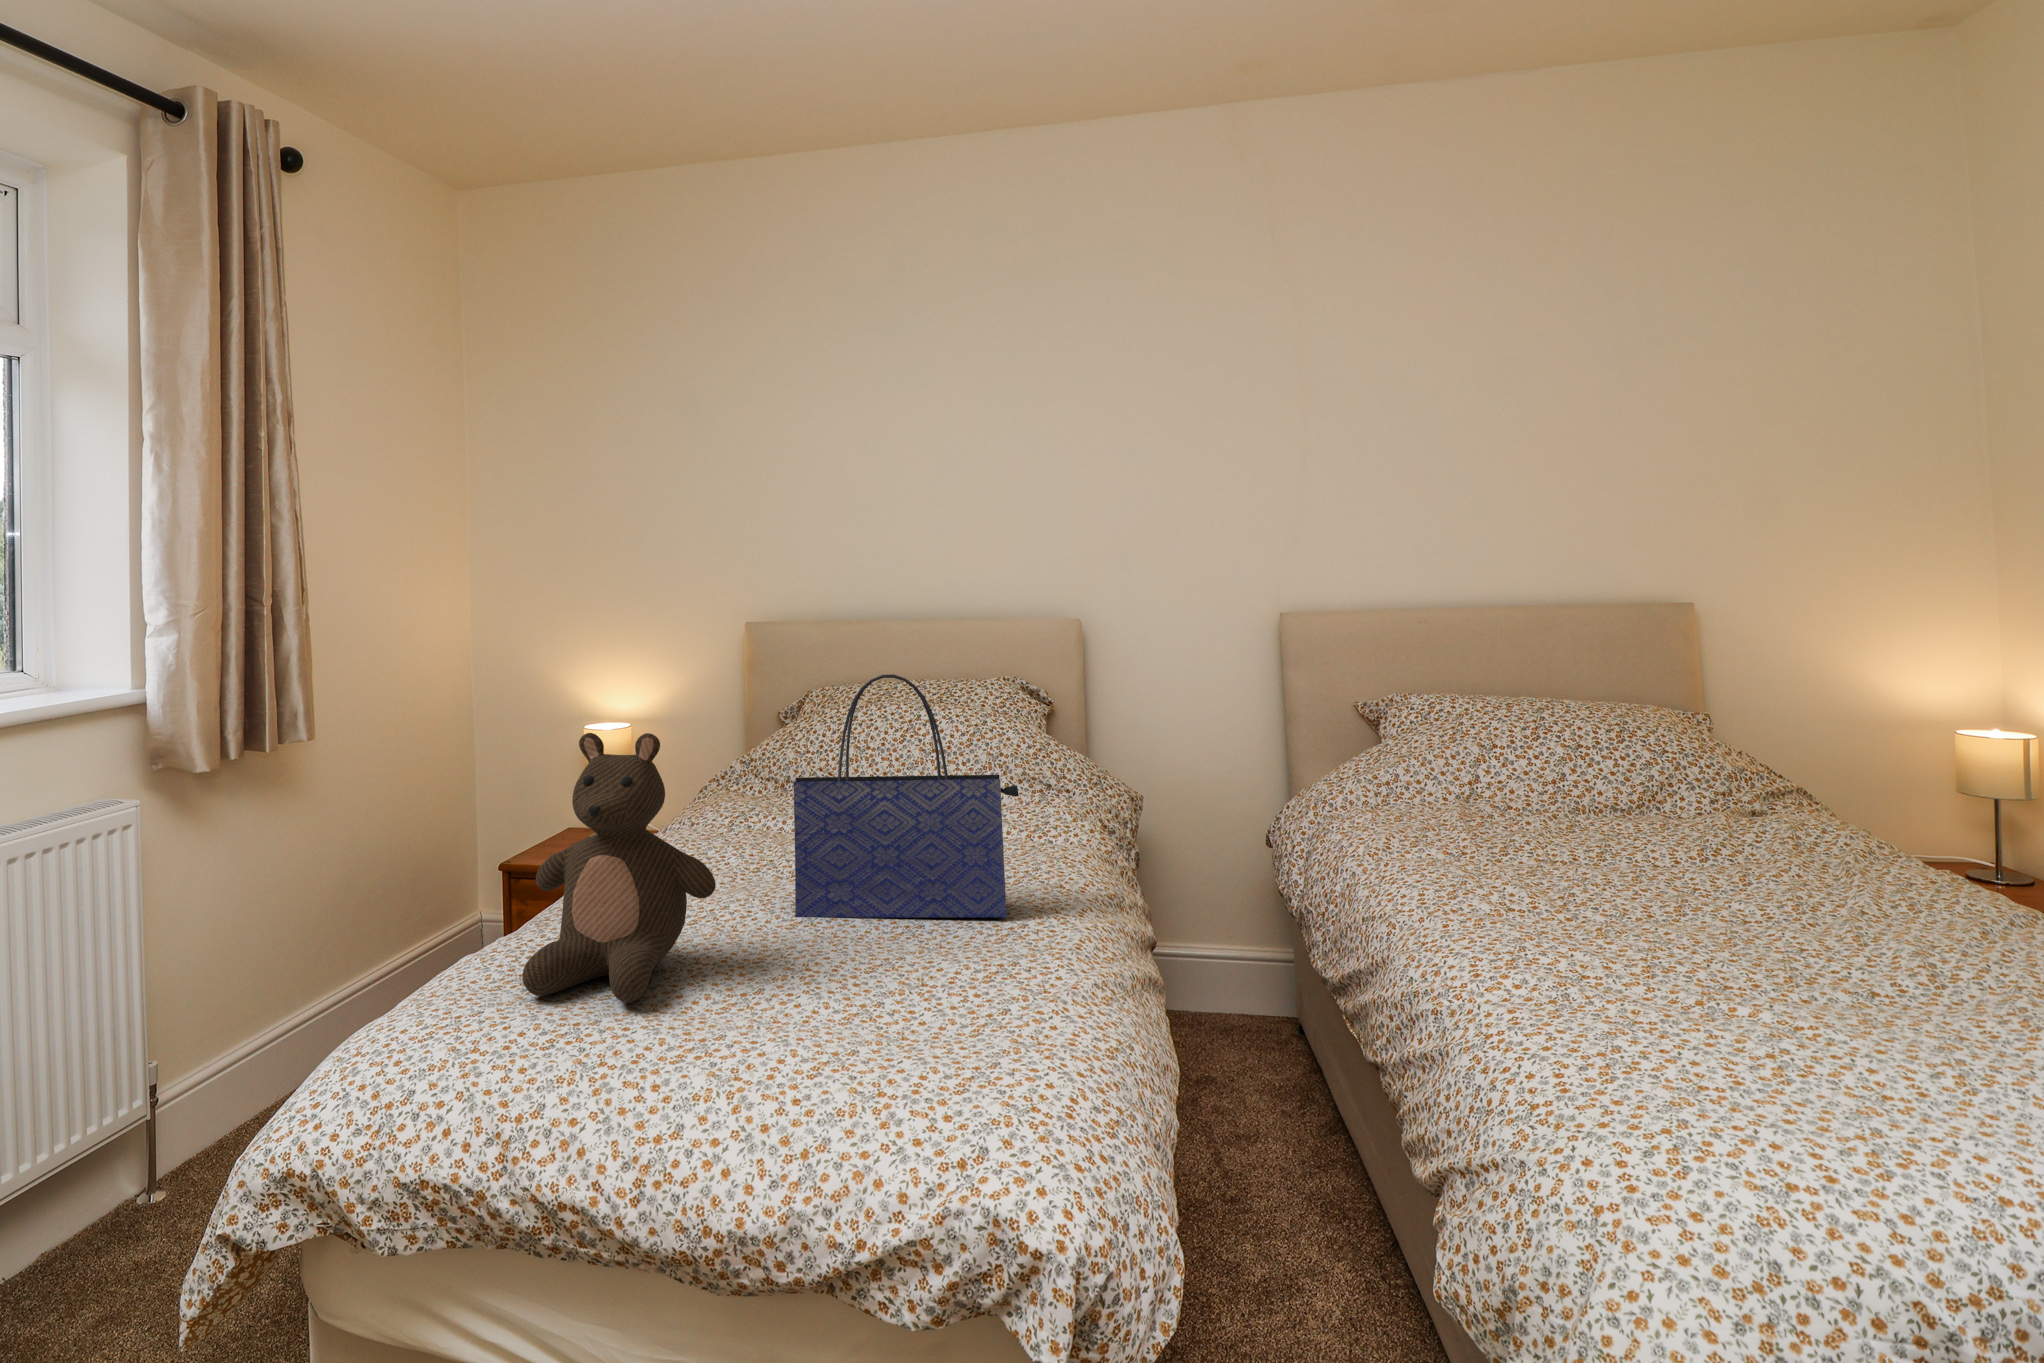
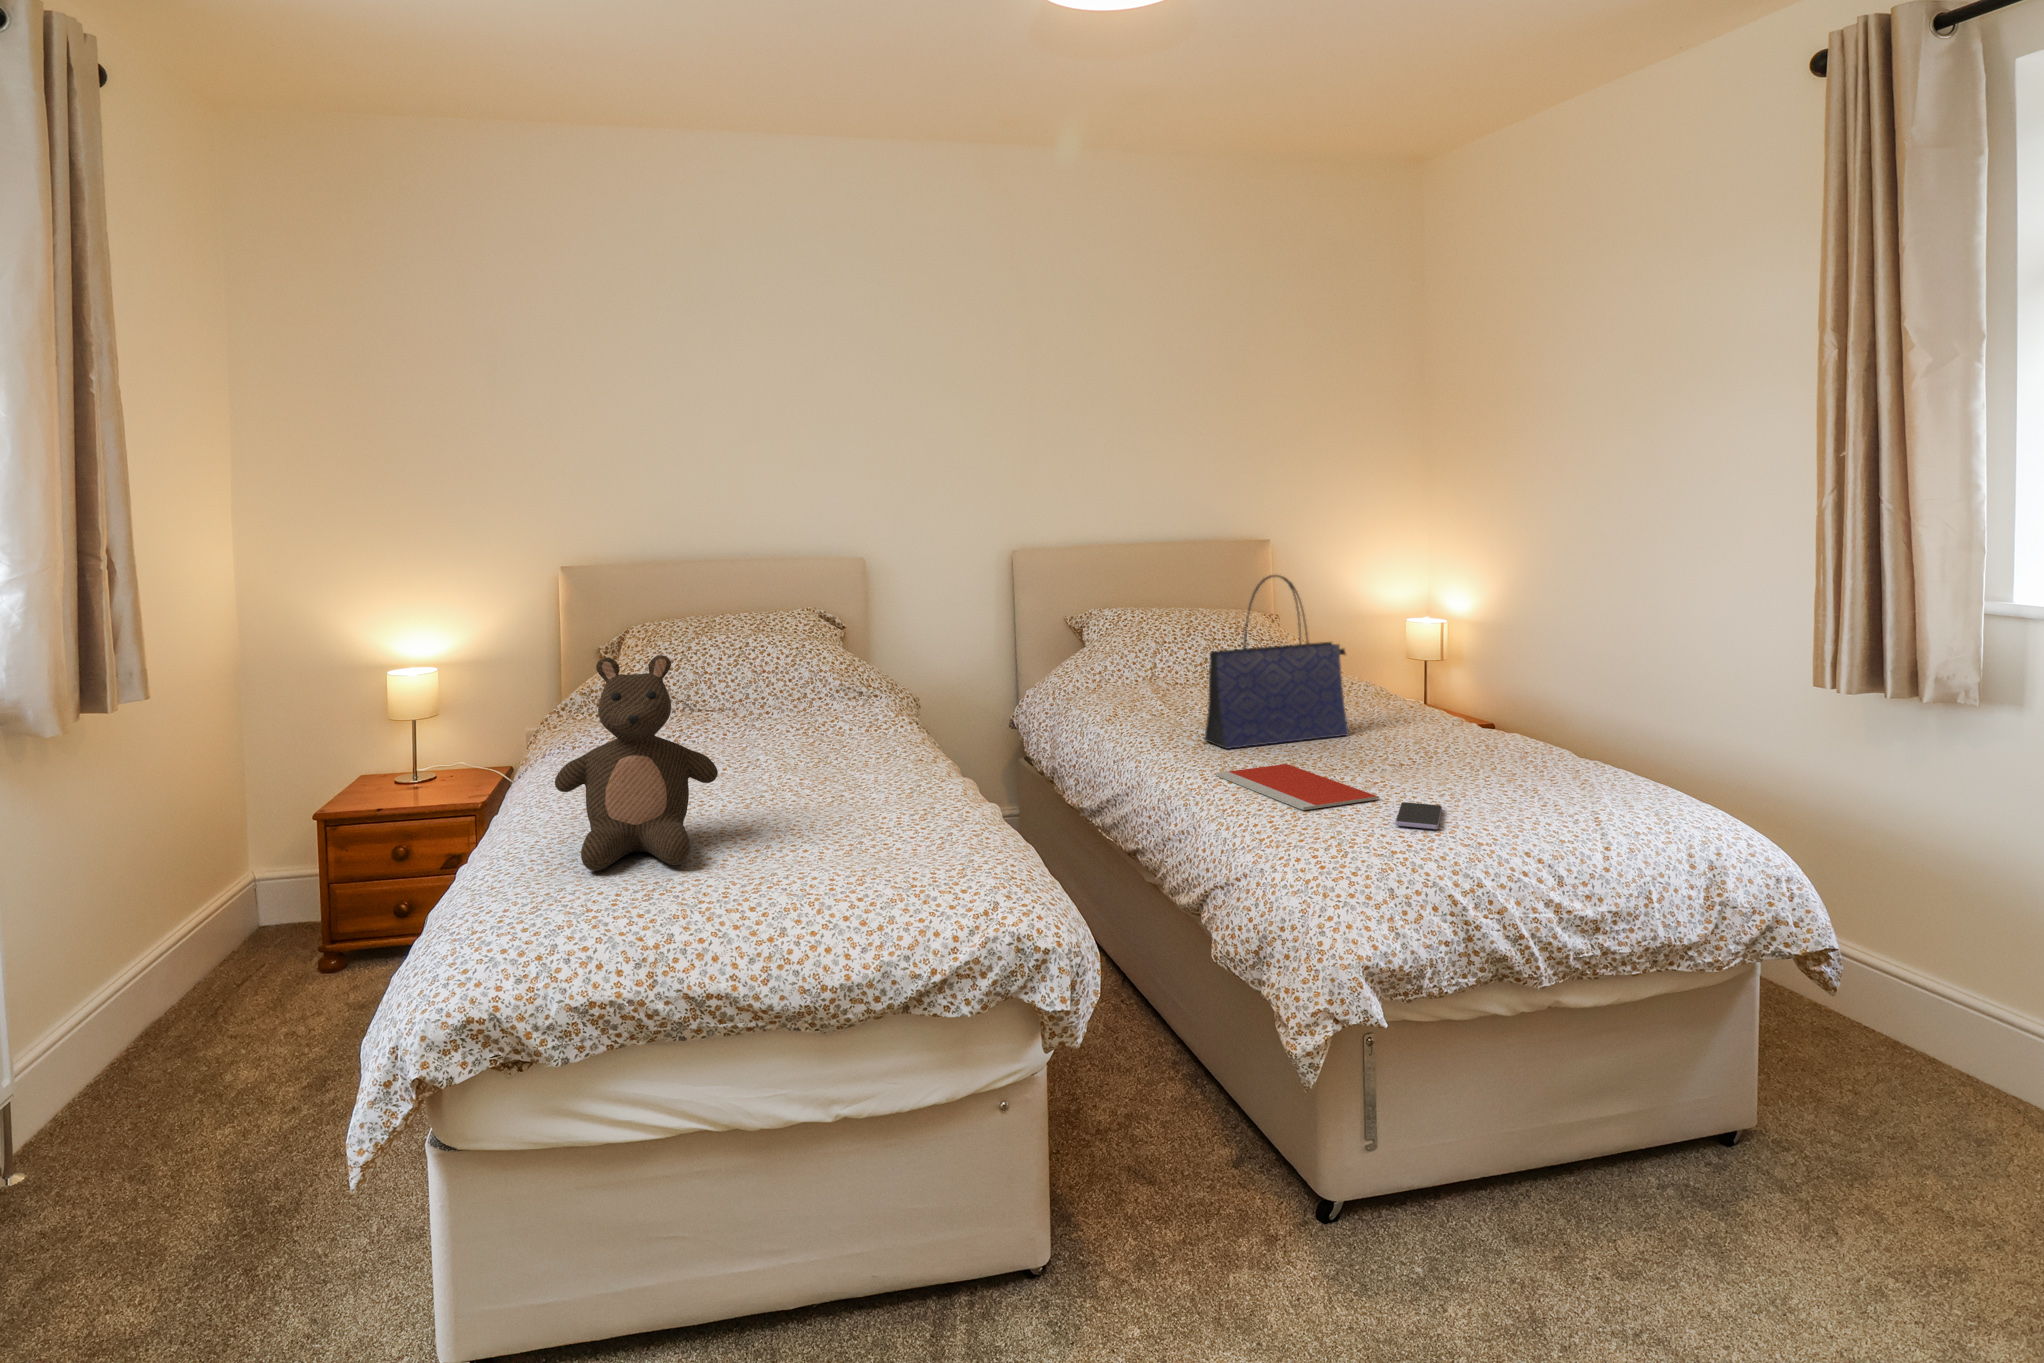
tote bag: present [793,674,1019,918] -> present [1204,575,1349,749]
notebook: none [1496,963,1800,1060] -> present [1216,764,1379,810]
smartphone: none [1816,1076,1942,1152] -> present [1396,802,1442,829]

